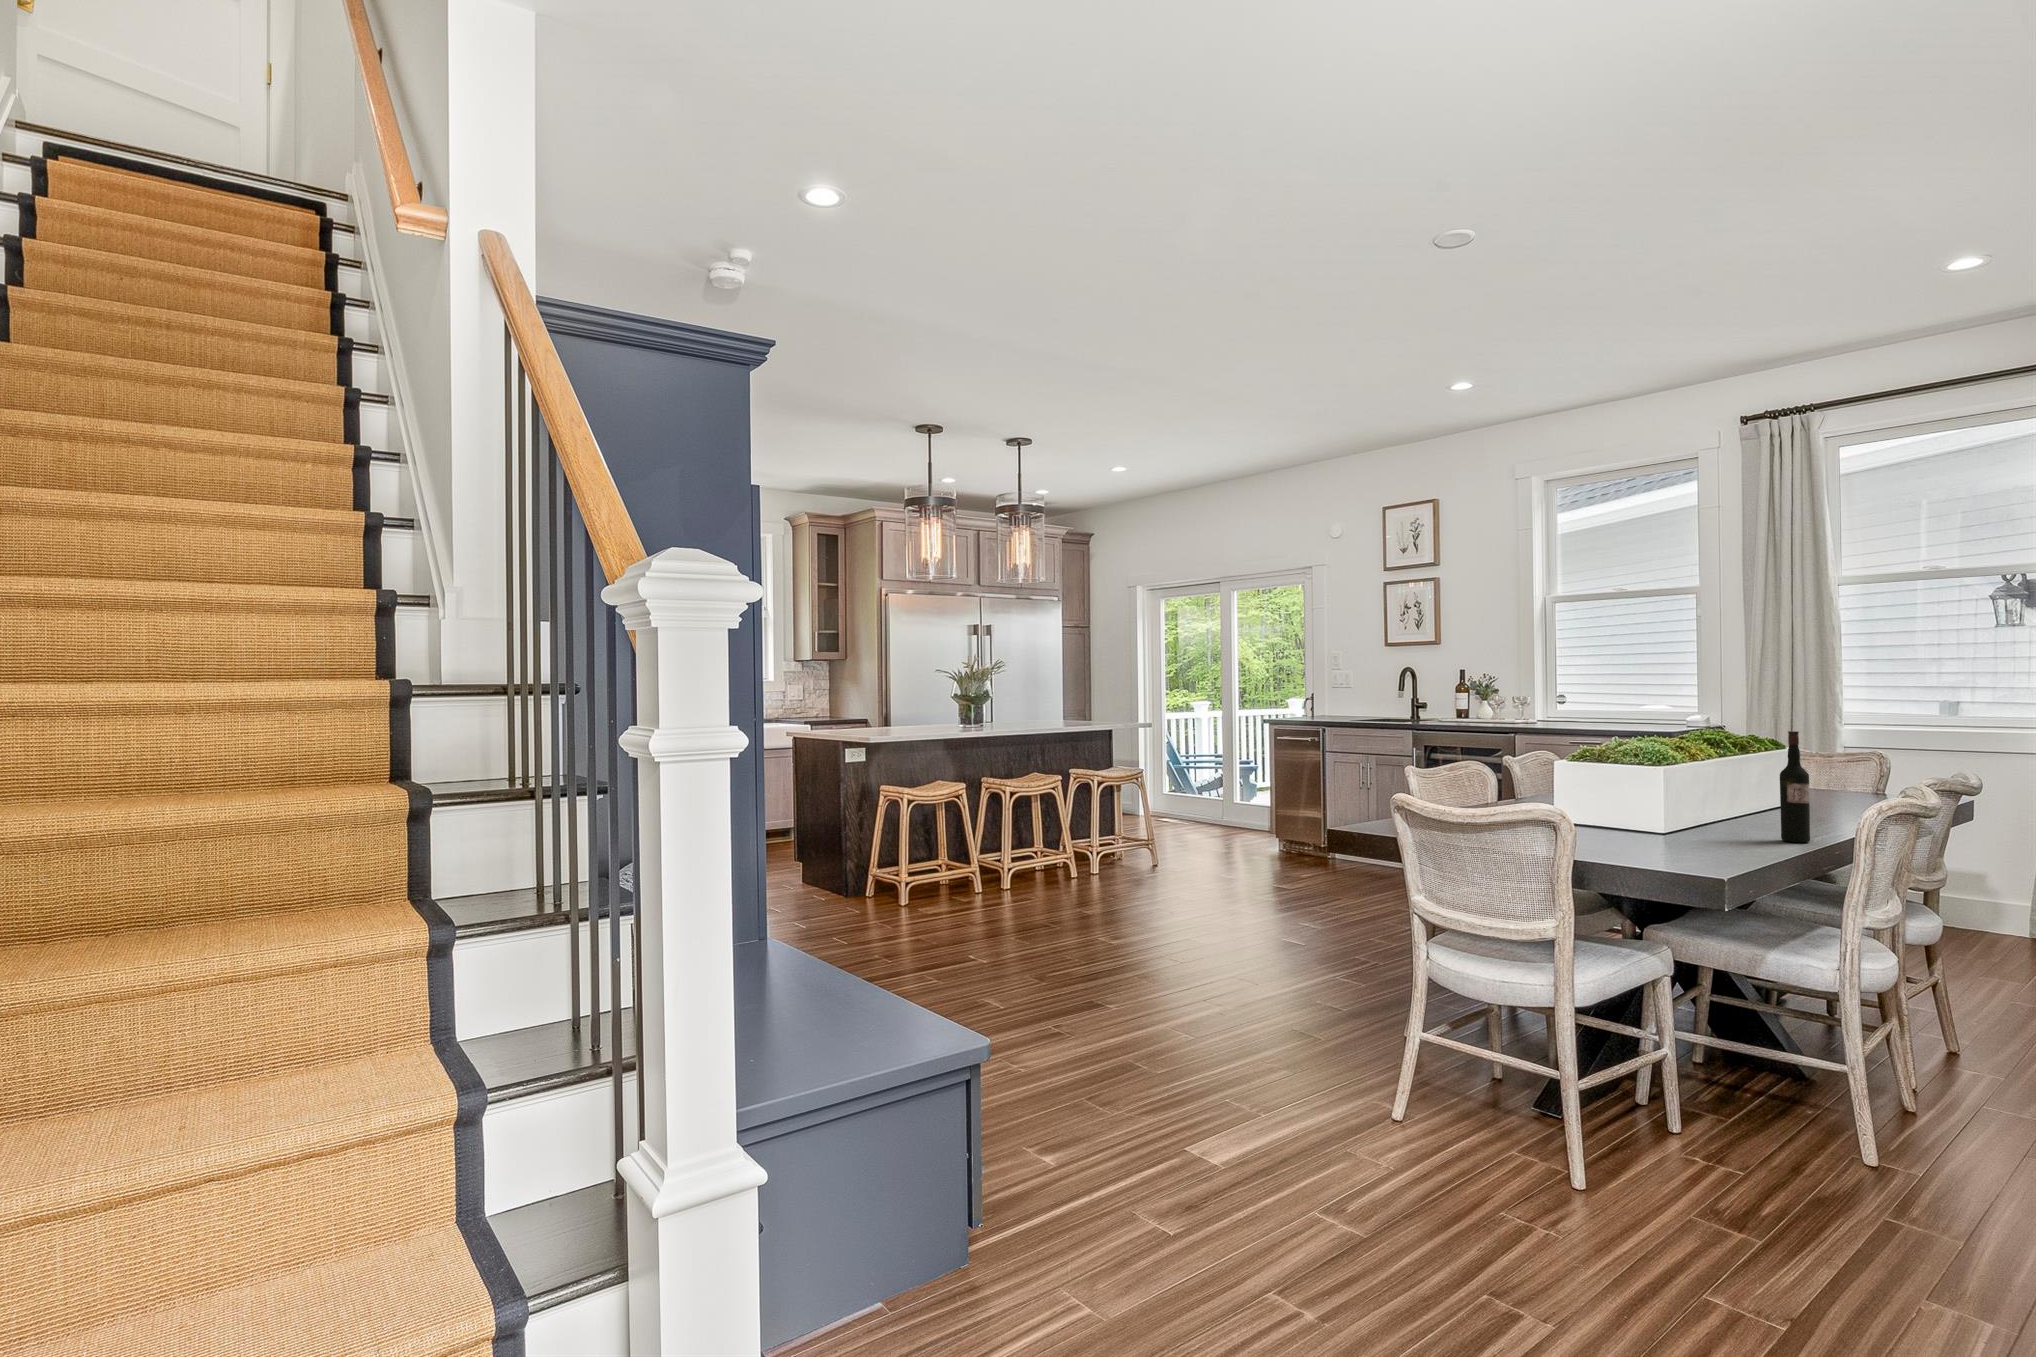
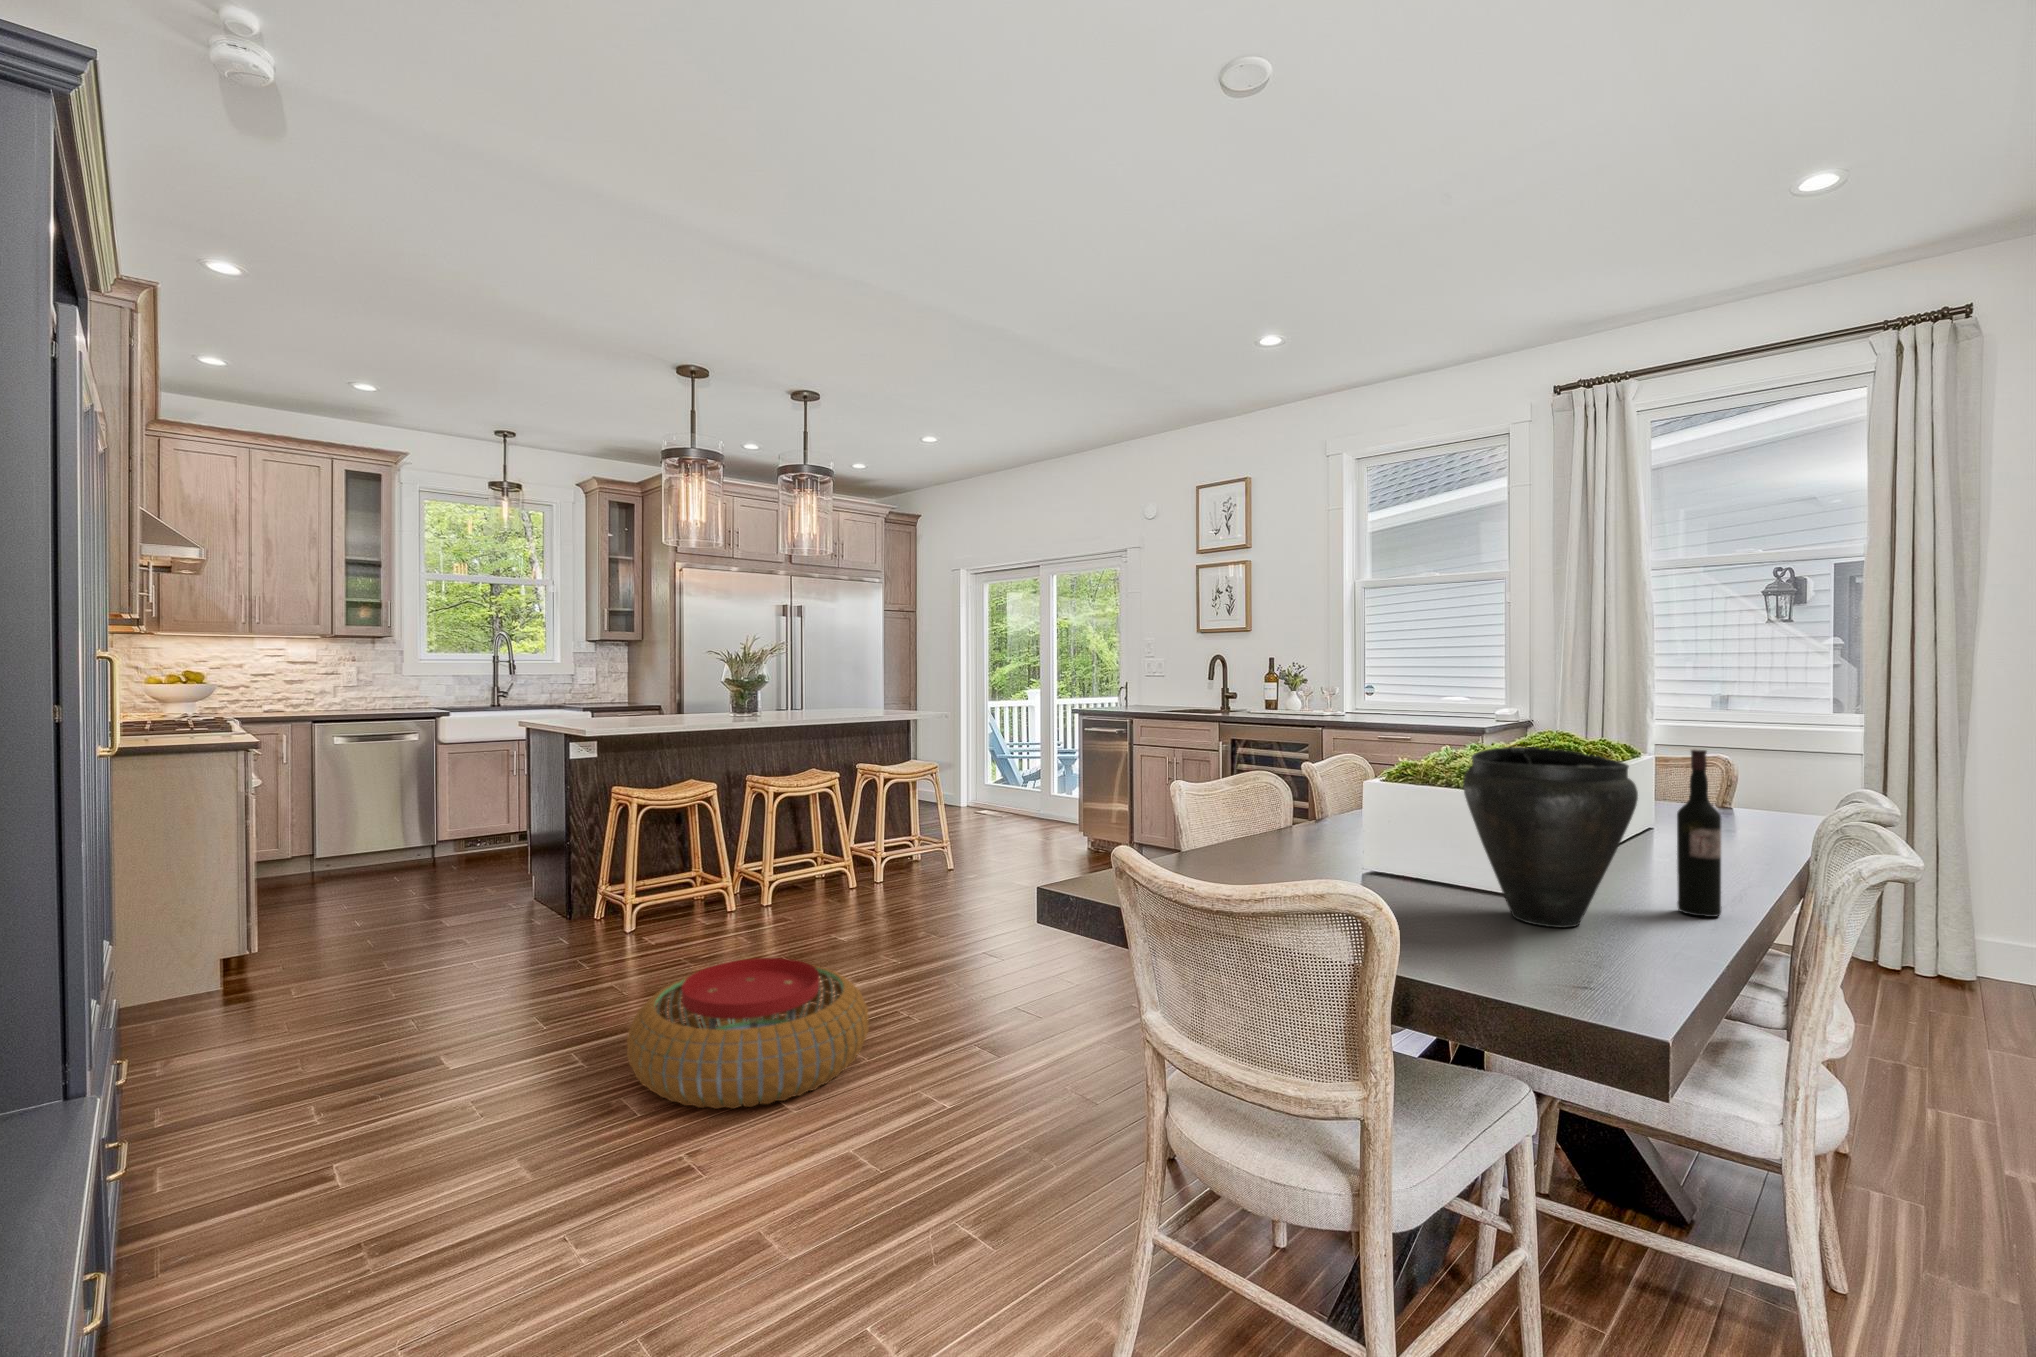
vase: none [1627,730,1744,845] -> present [1463,746,1638,928]
pouf: none [981,907,1158,1005] -> present [627,958,869,1109]

